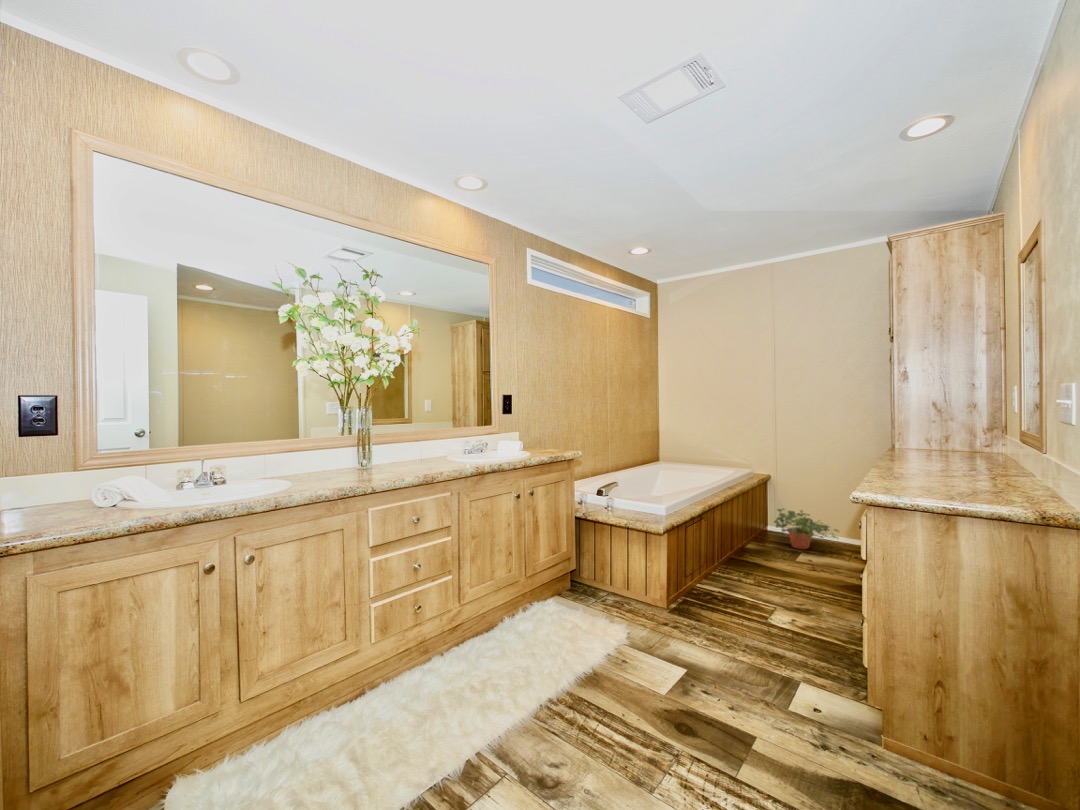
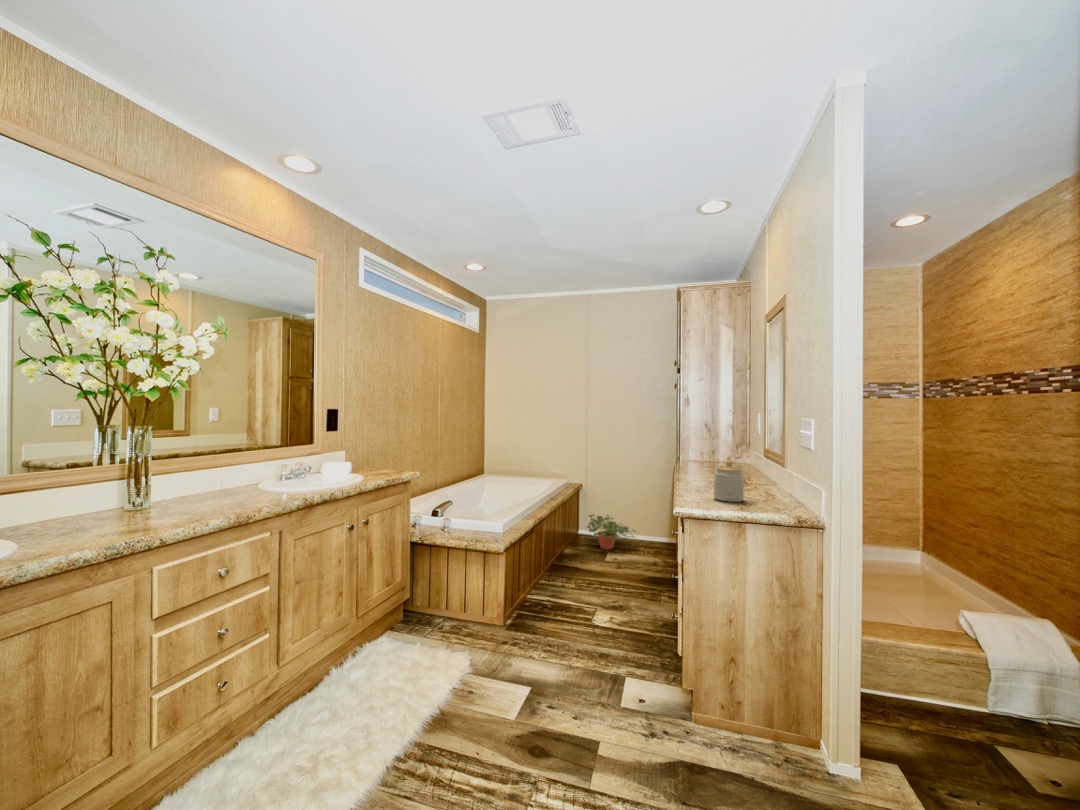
jar: none [916,438,963,489] -> present [714,461,744,502]

